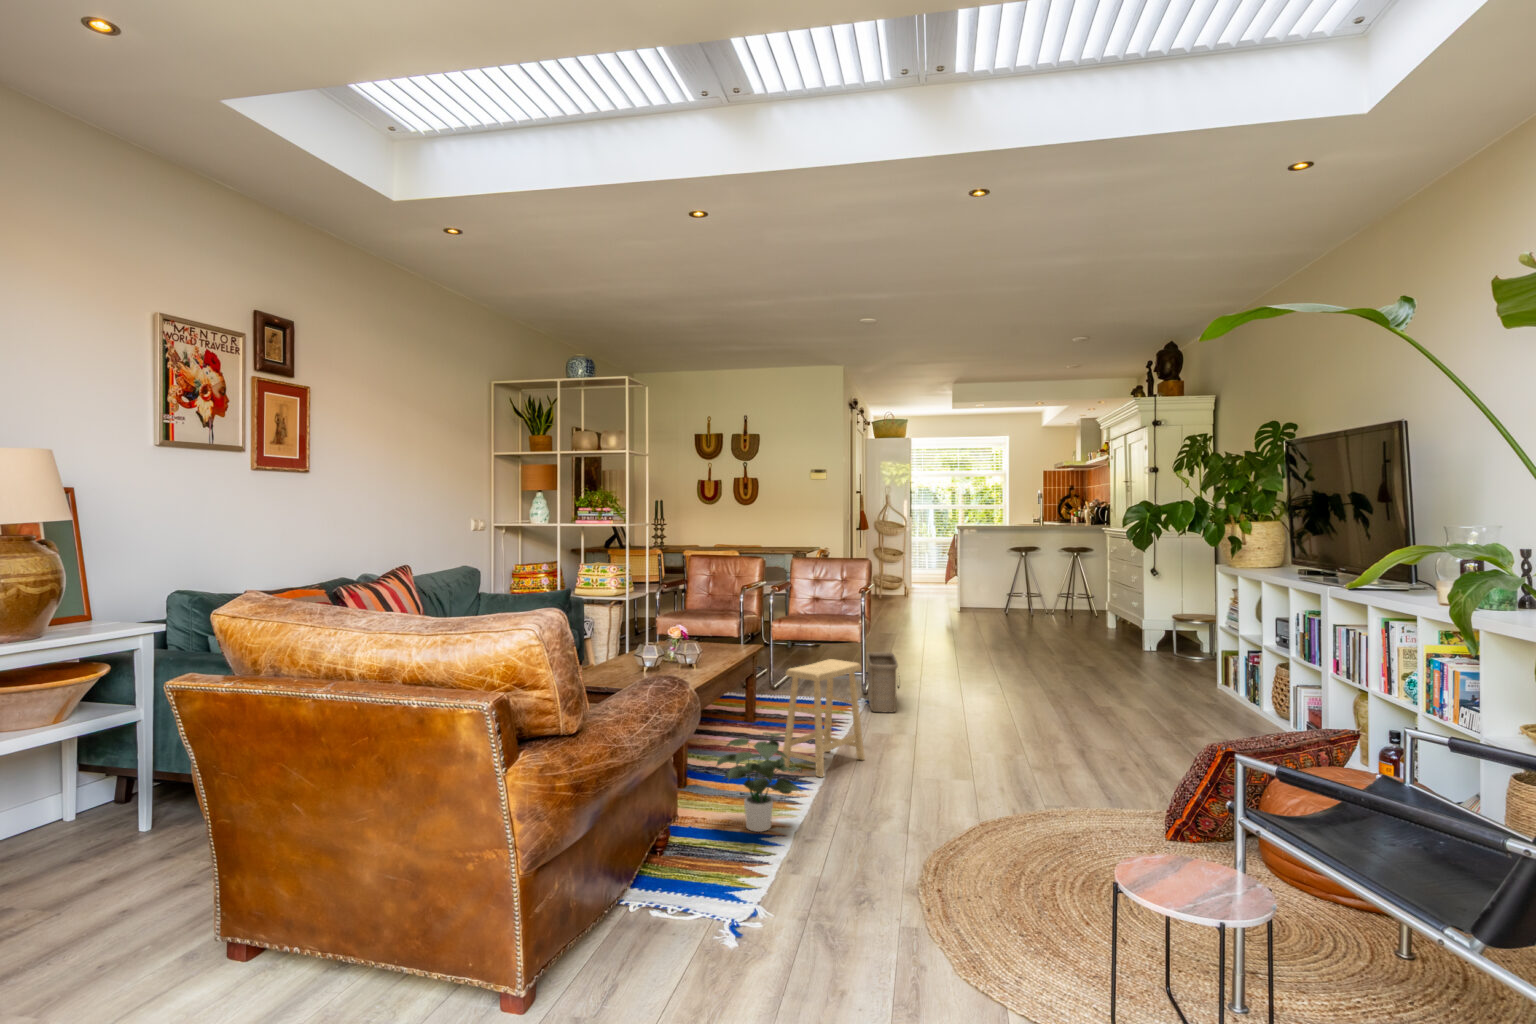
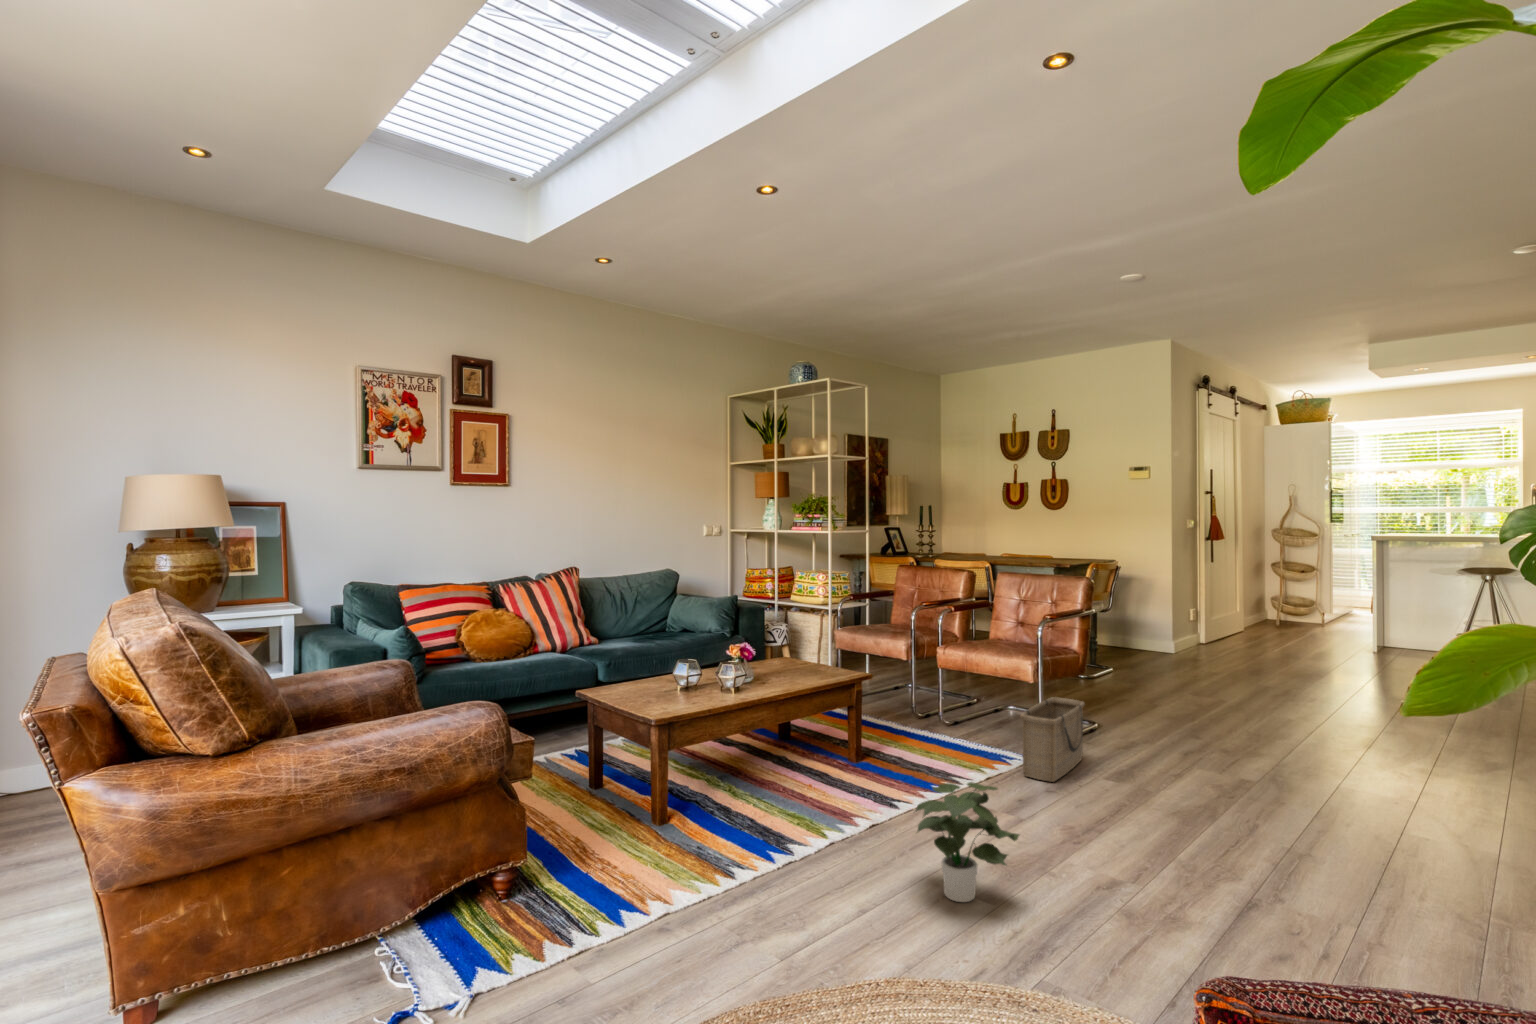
footstool: present [783,659,865,777] -> none [798,703,910,852]
potted plant: present [716,732,802,832] -> present [916,782,1020,902]

